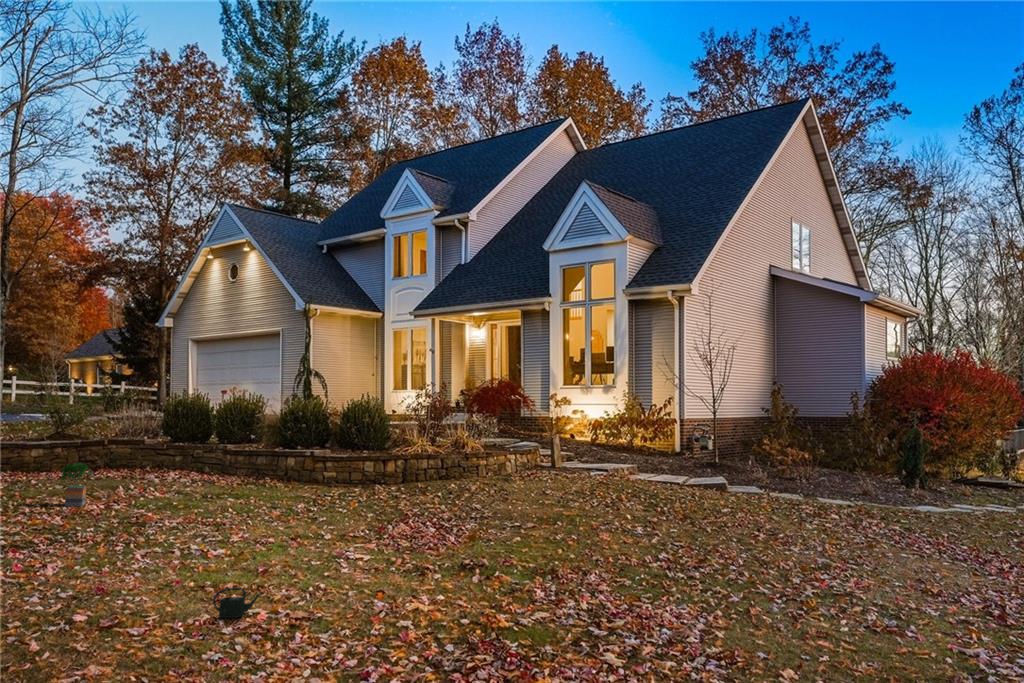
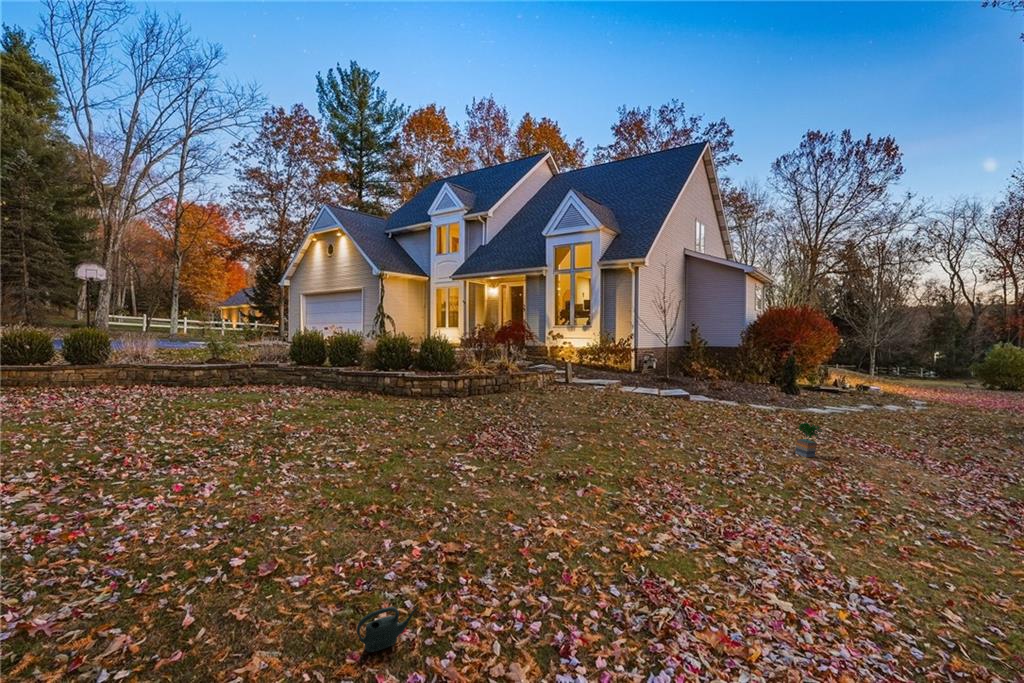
potted tree: present [61,463,92,506] -> present [795,423,822,457]

